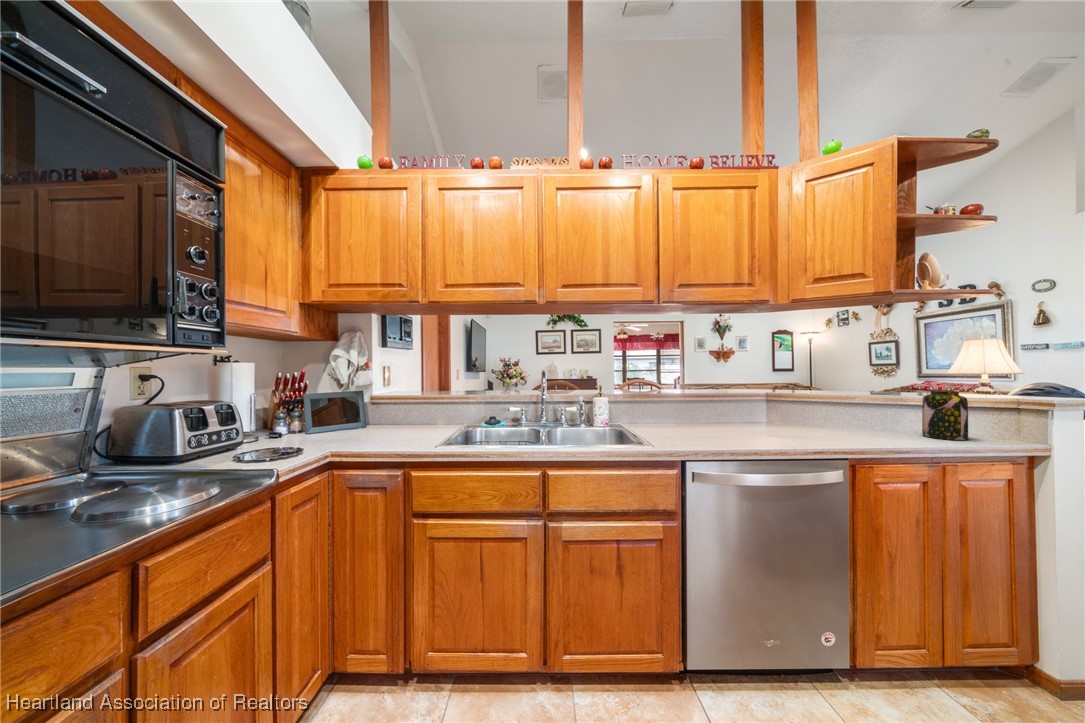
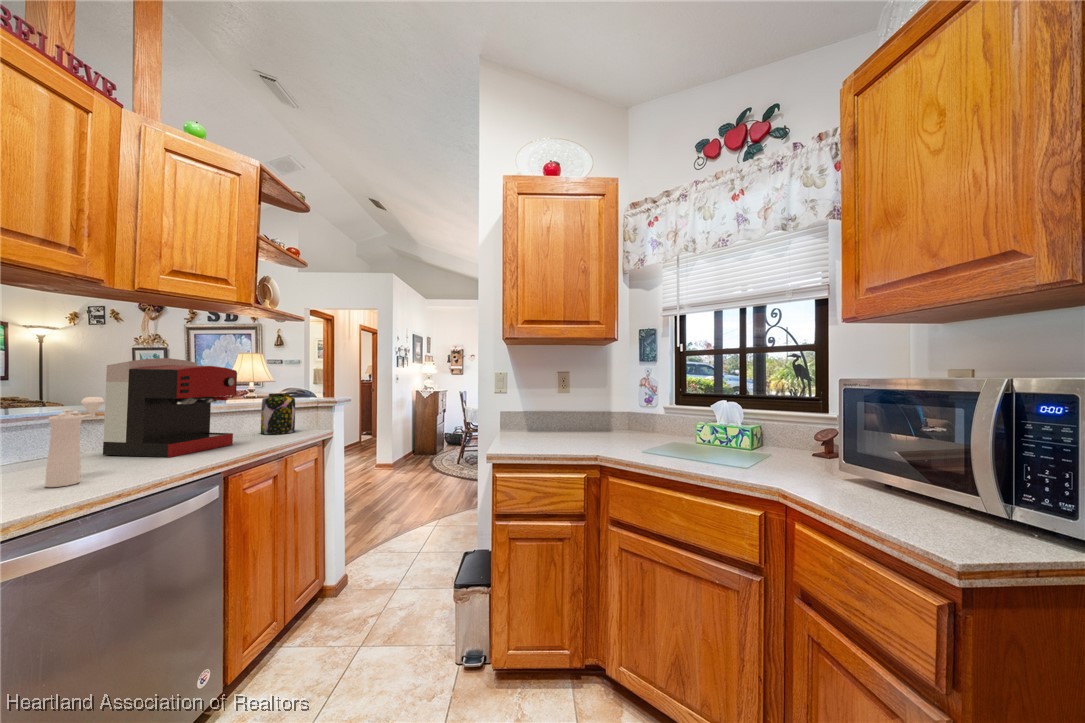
coffee maker: none [779,354,877,440] -> present [103,358,237,457]
pepper mill: none [728,385,762,443] -> present [45,397,104,487]

